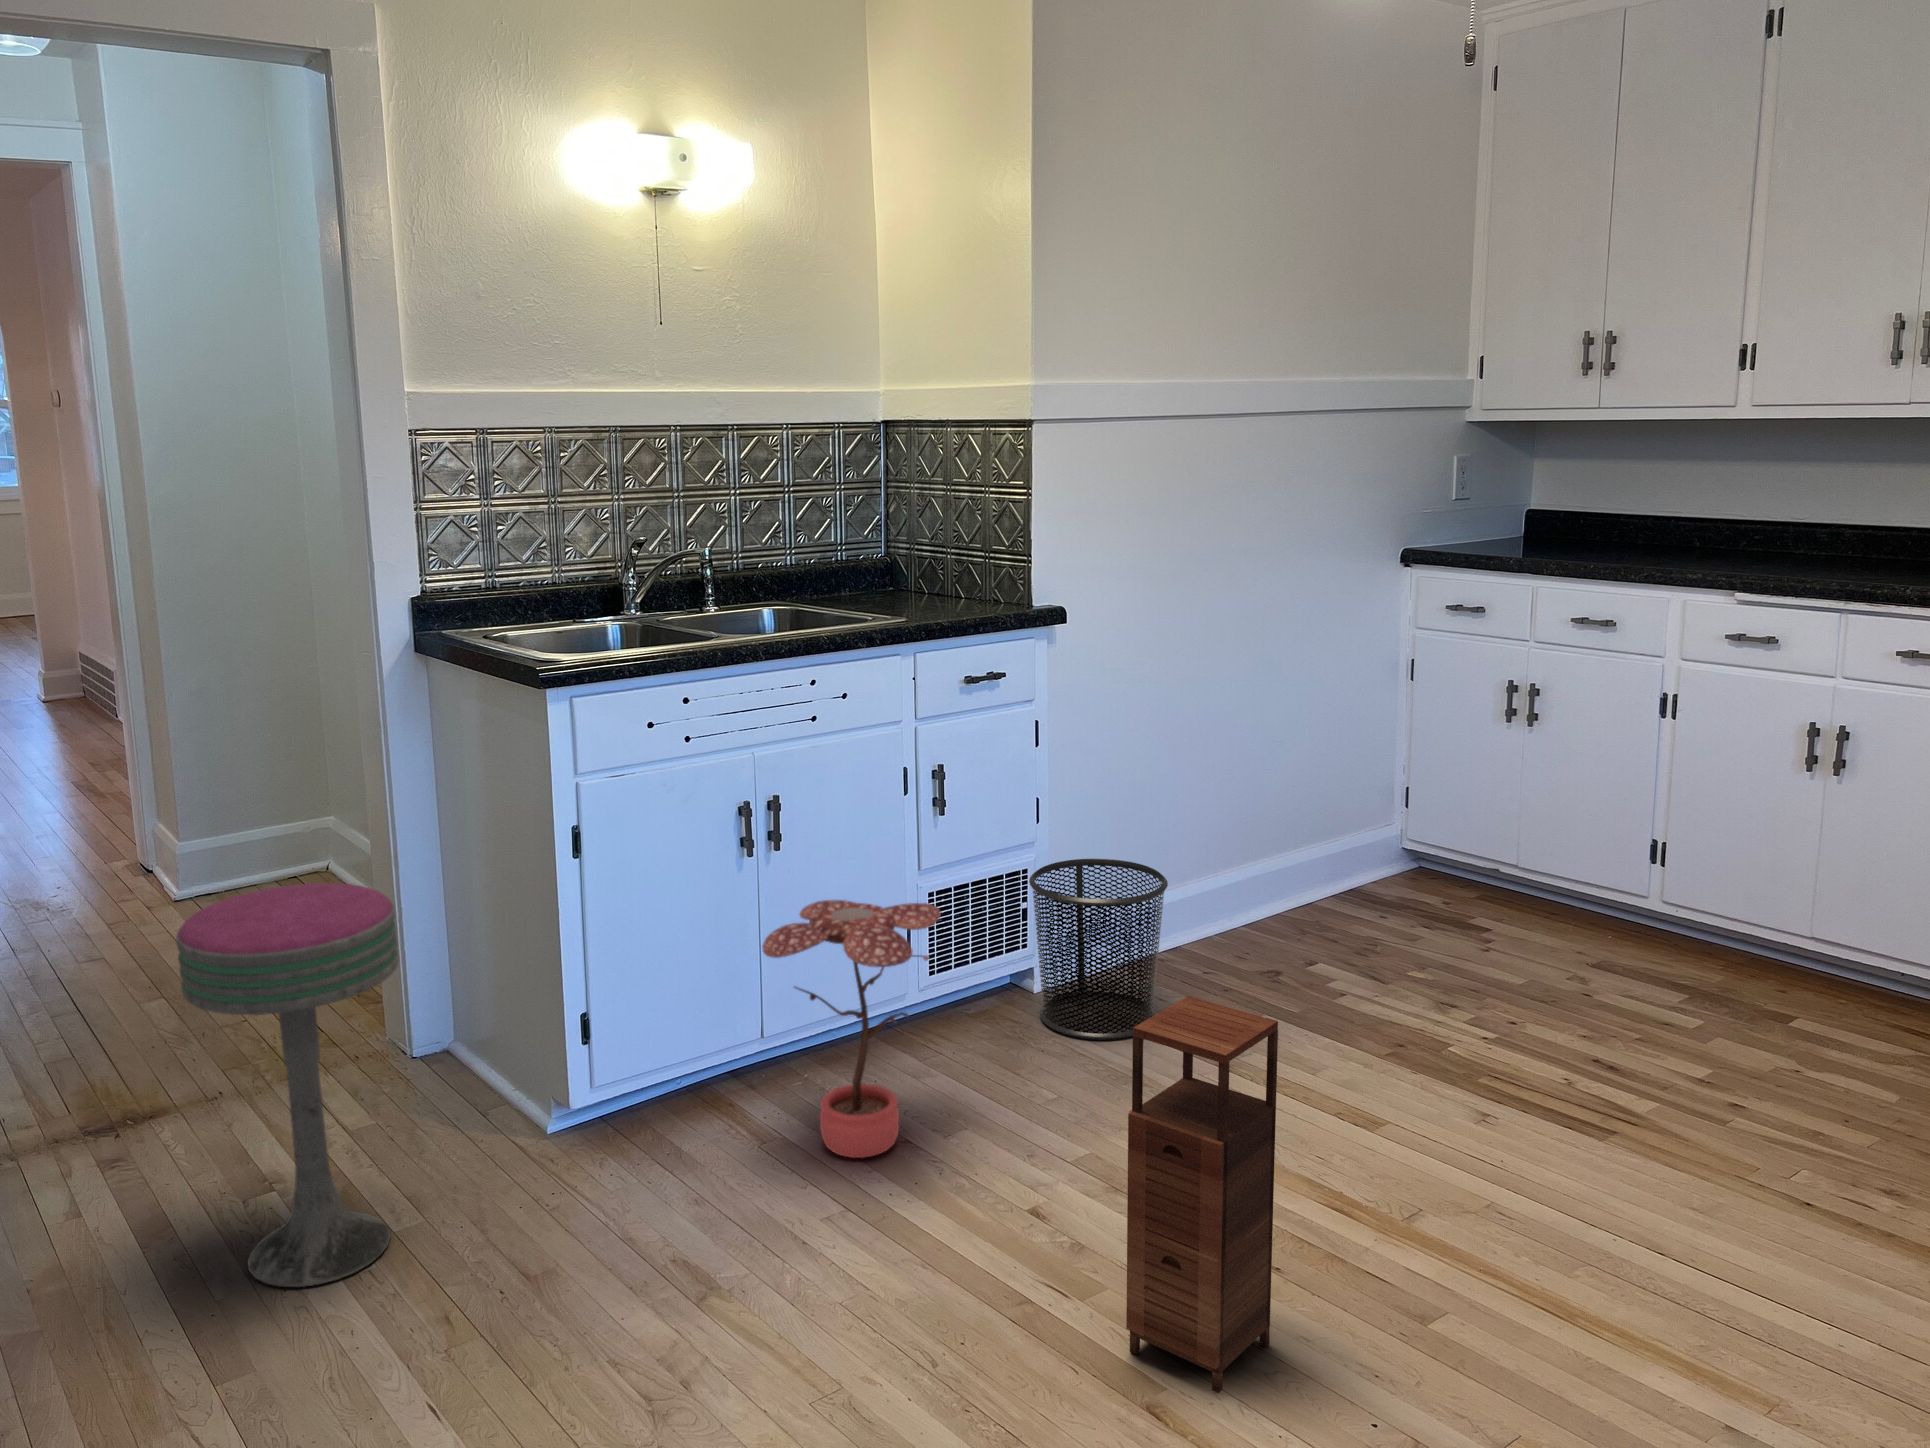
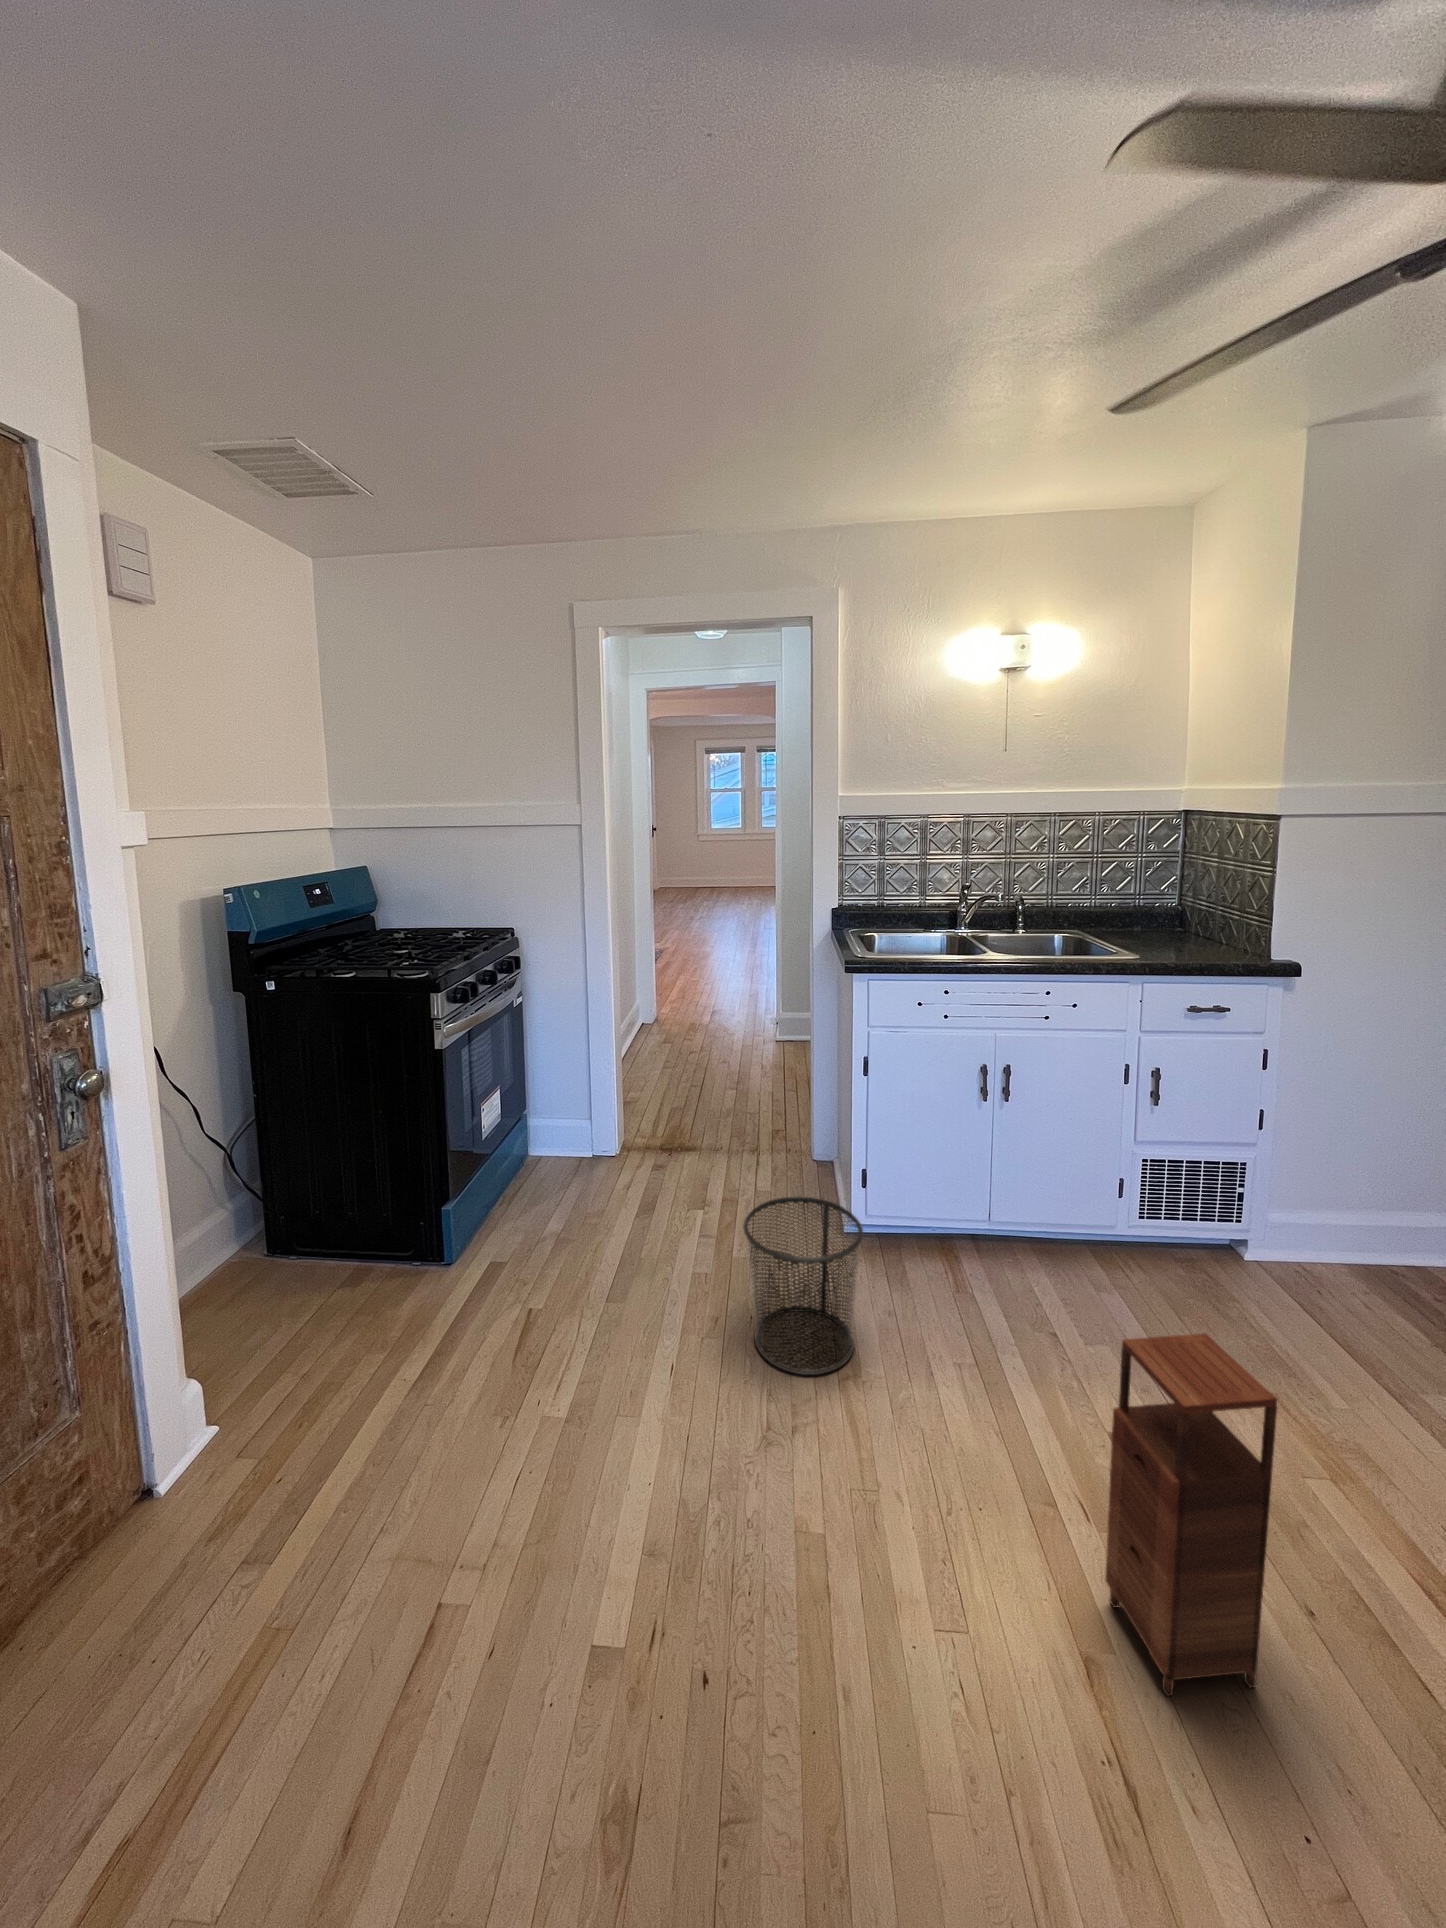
waste bin: present [1029,859,1168,1040] -> present [743,1196,863,1375]
bar stool: present [176,883,399,1287] -> none [640,1054,744,1266]
potted plant: present [762,900,941,1158] -> none [953,1142,1098,1333]

